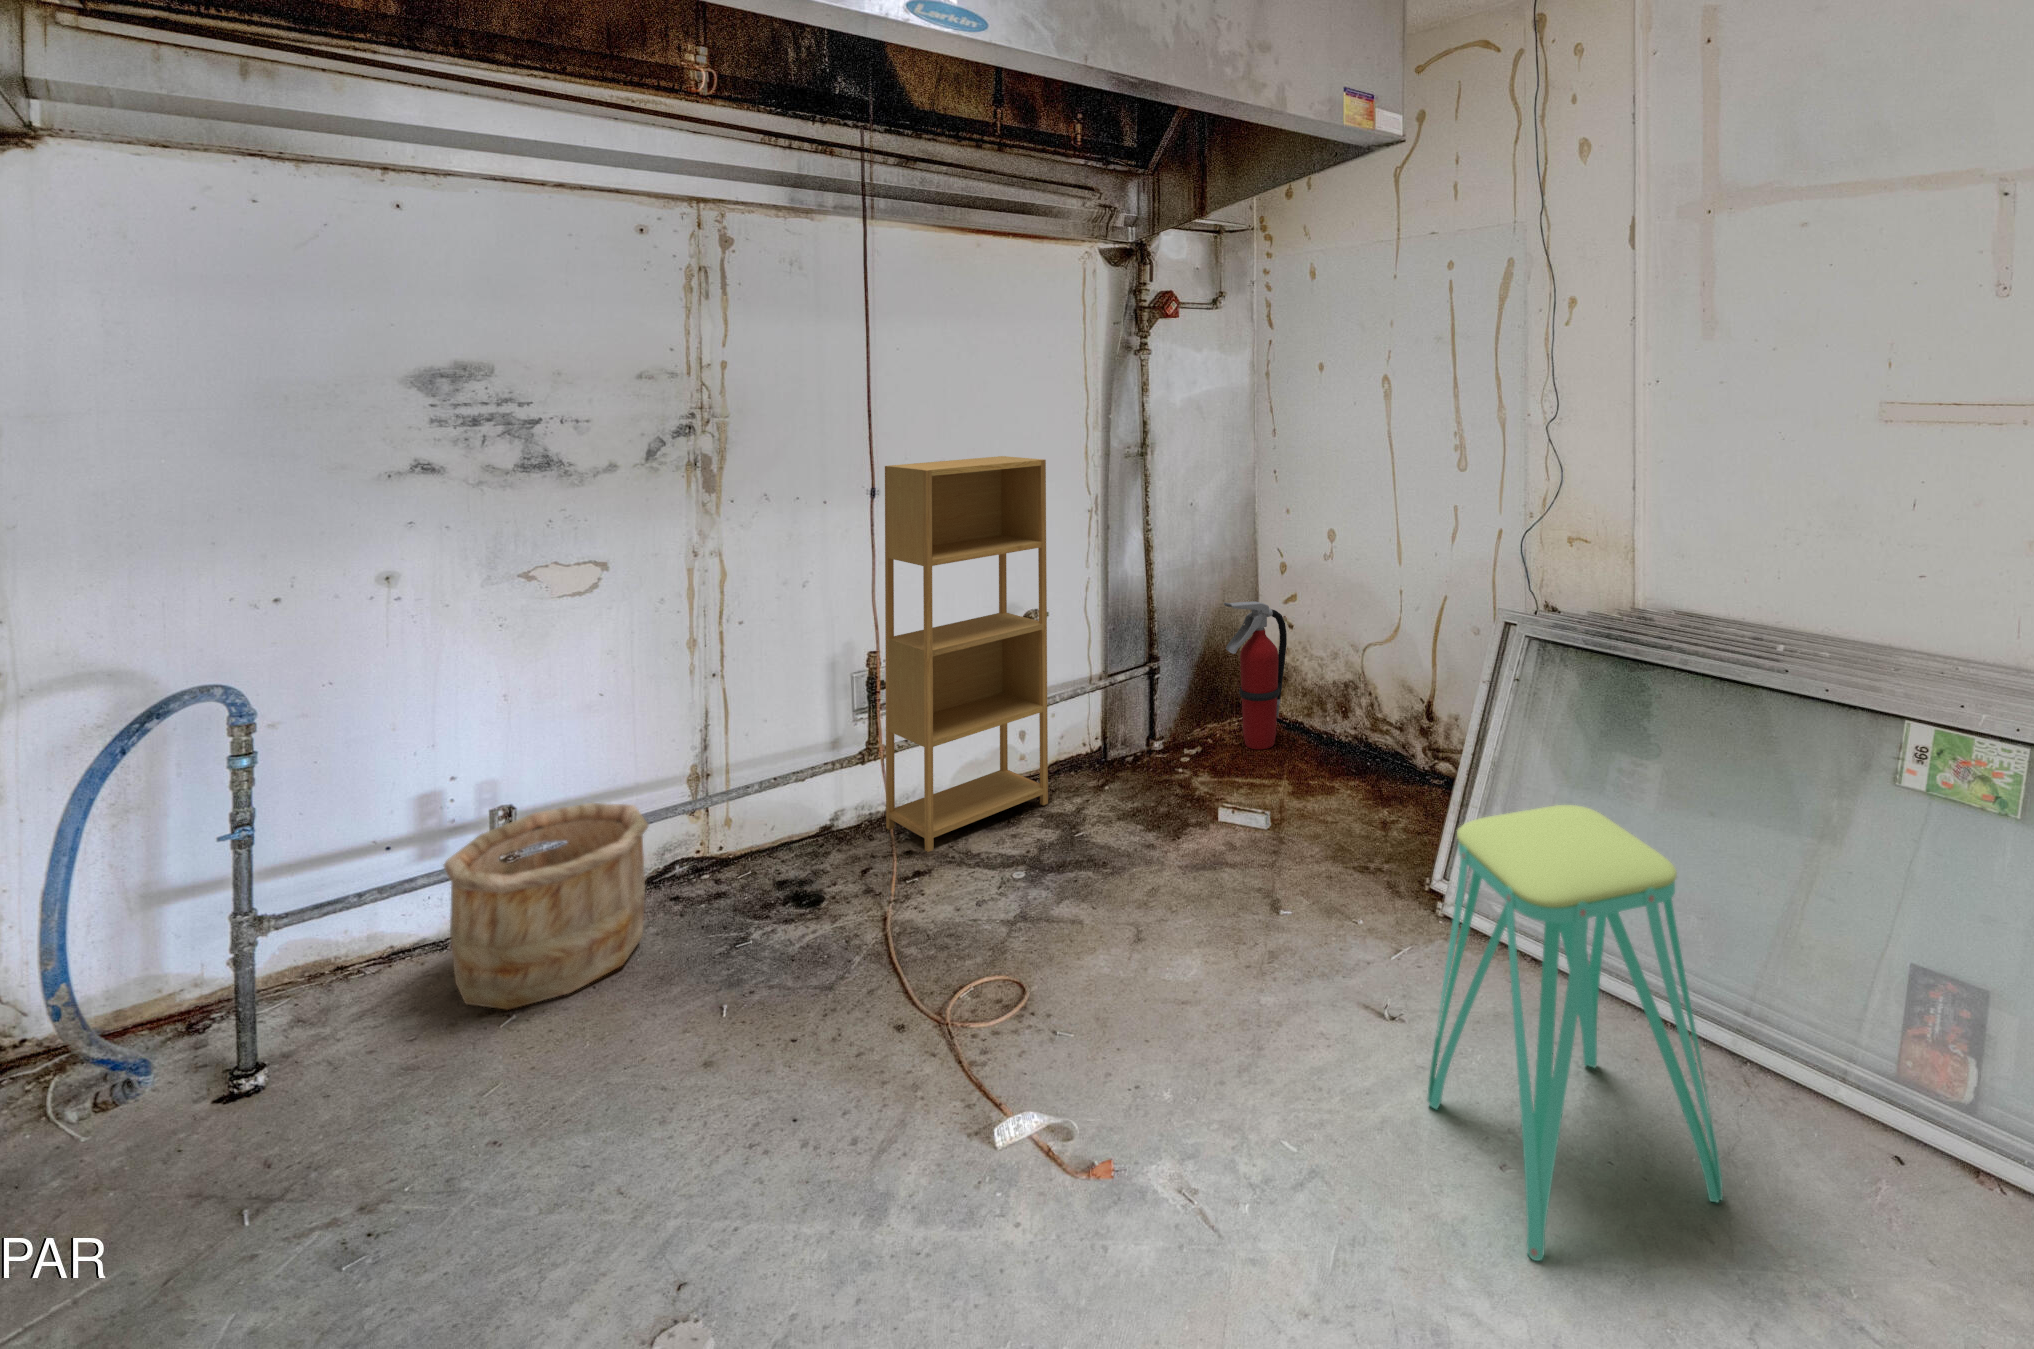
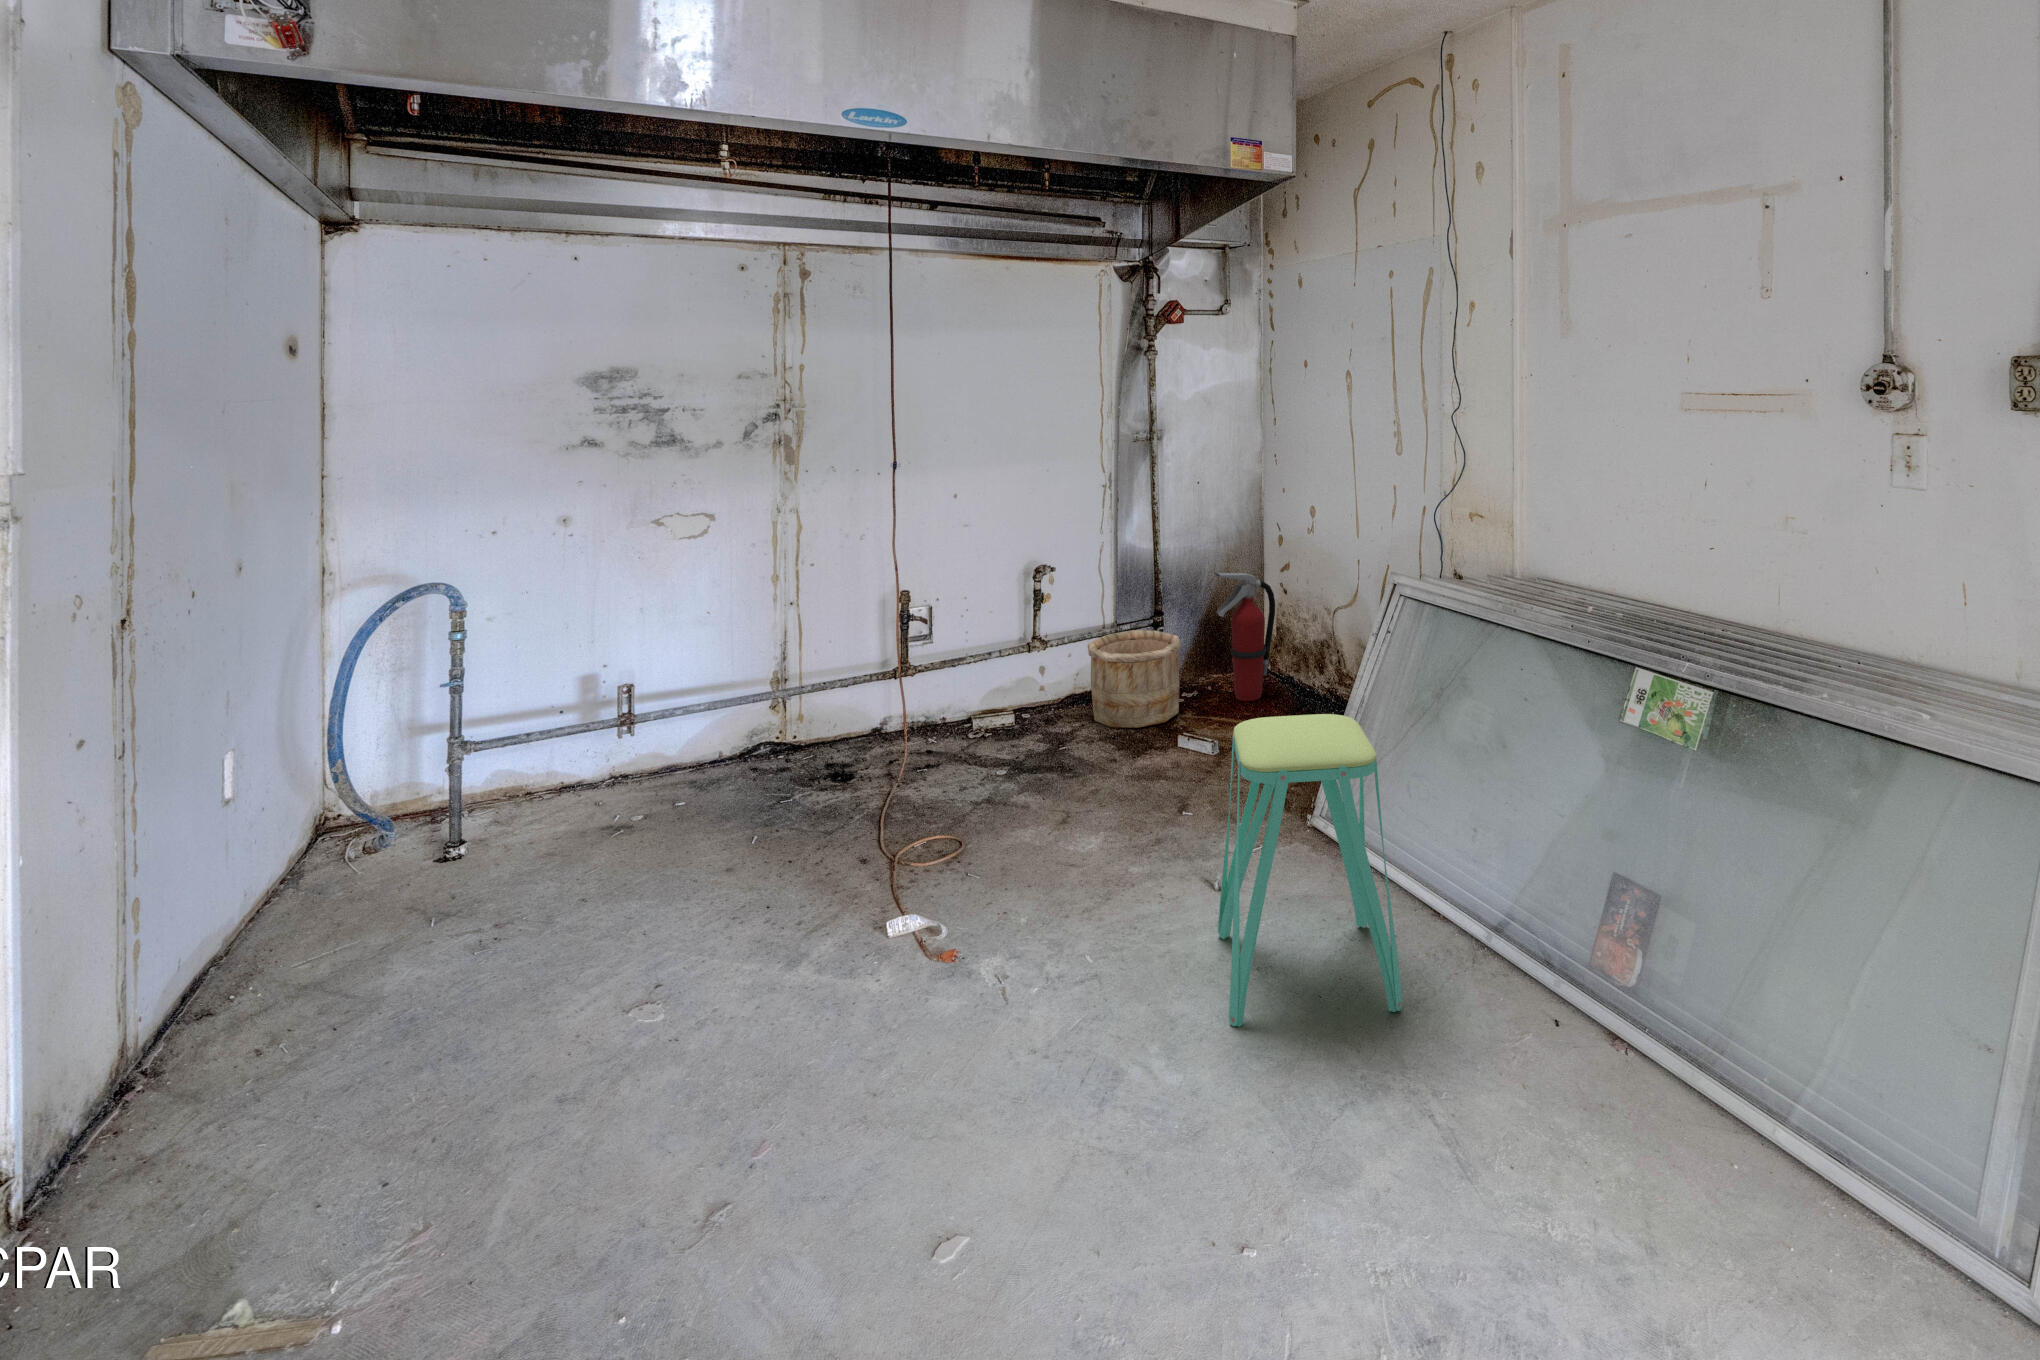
shelving unit: present [885,456,1048,852] -> none [921,443,1051,753]
wooden bucket: present [444,803,648,1010] -> present [1088,630,1181,728]

